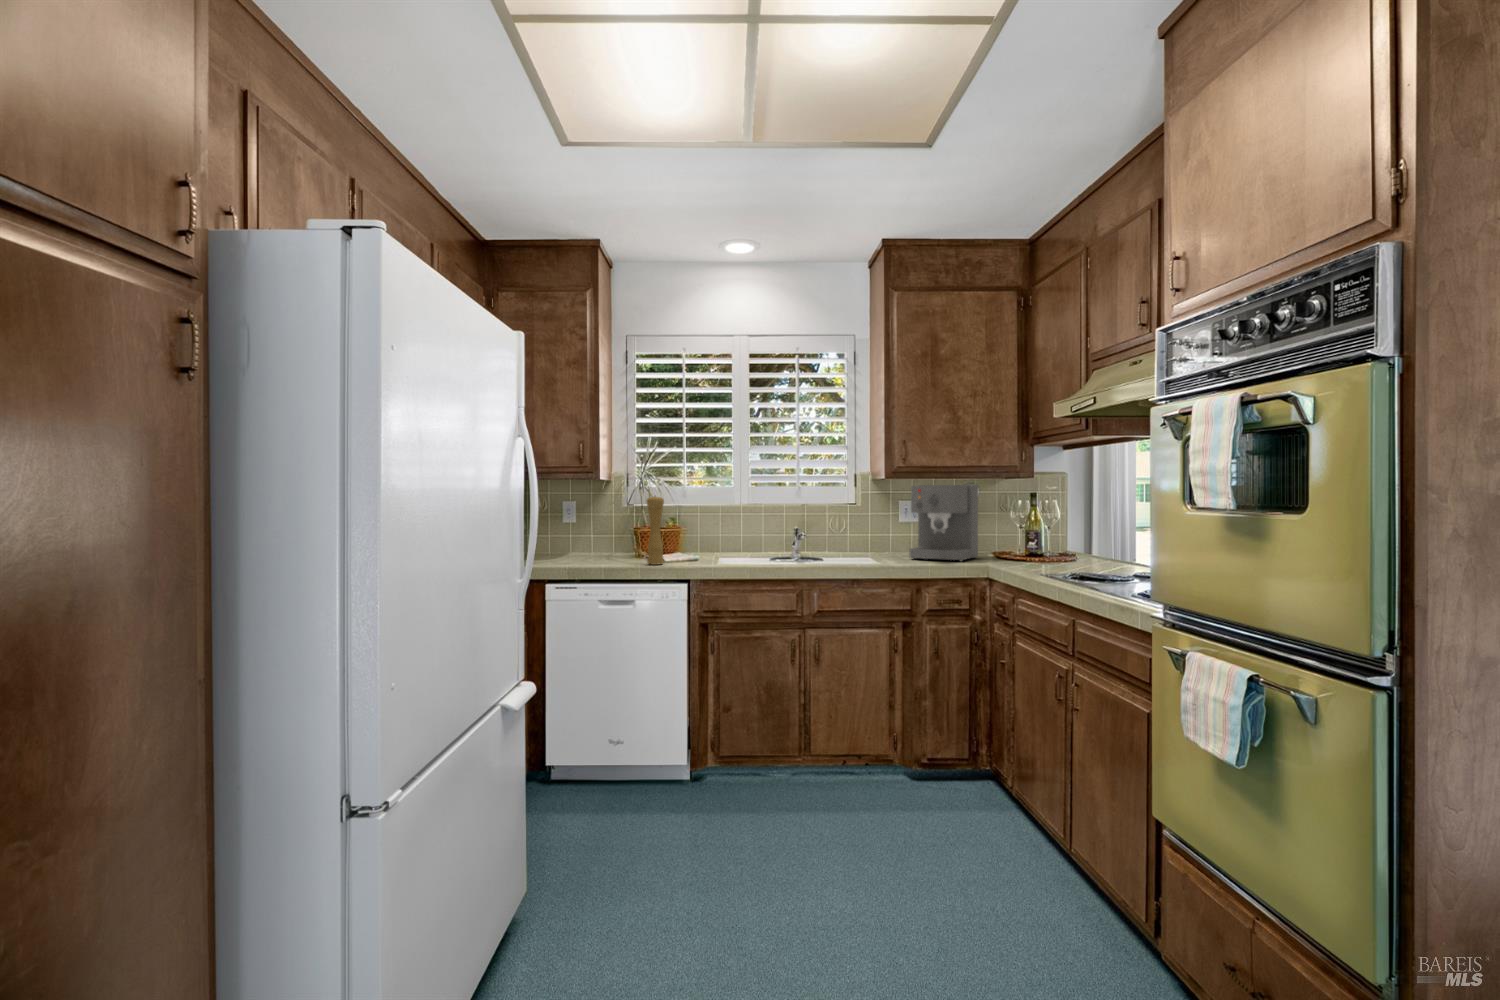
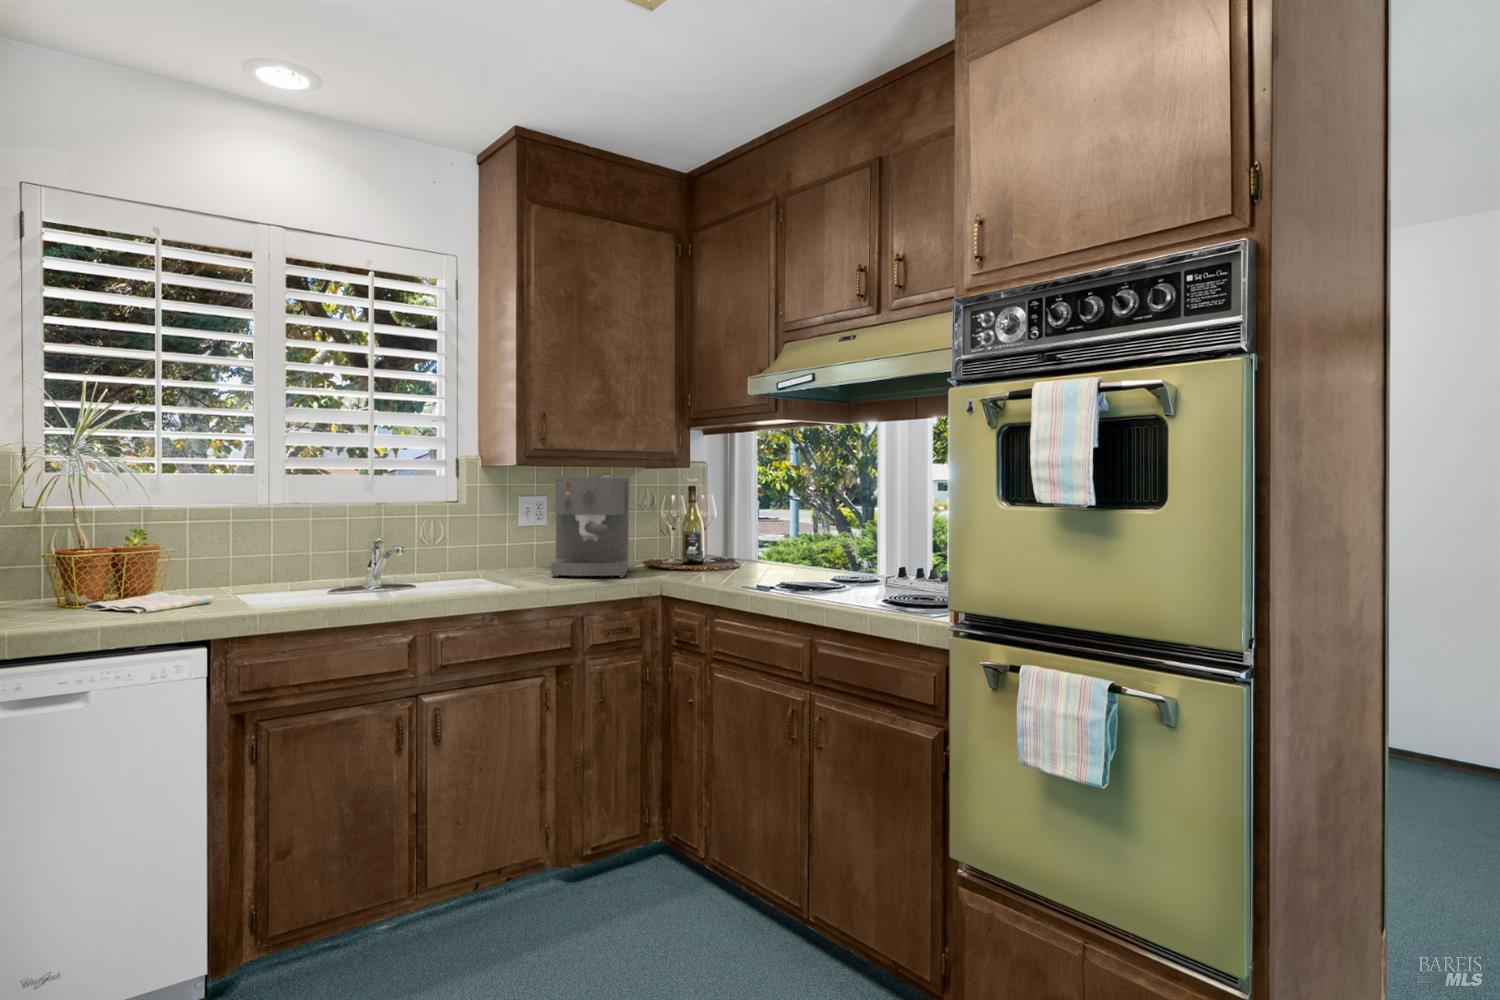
pepper mill: present [646,496,664,565] -> none [101,489,143,618]

